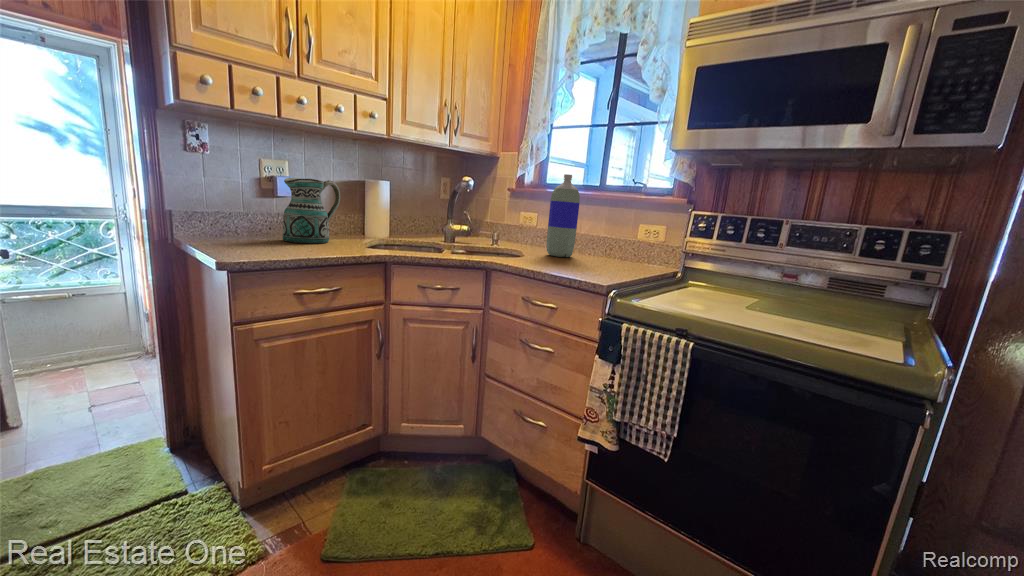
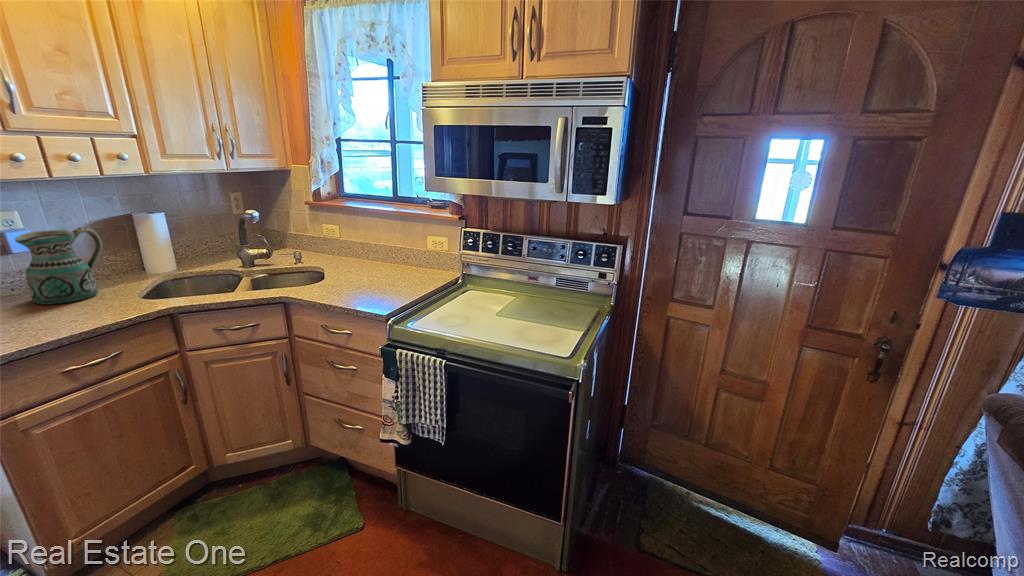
bottle: present [547,174,580,257] -> none [345,197,375,272]

